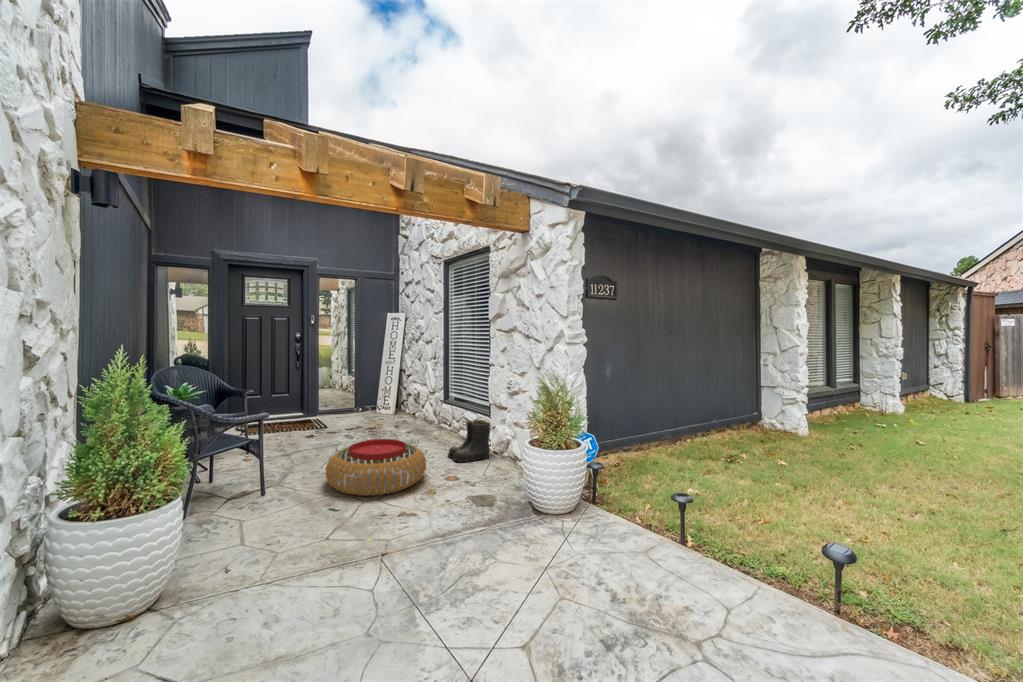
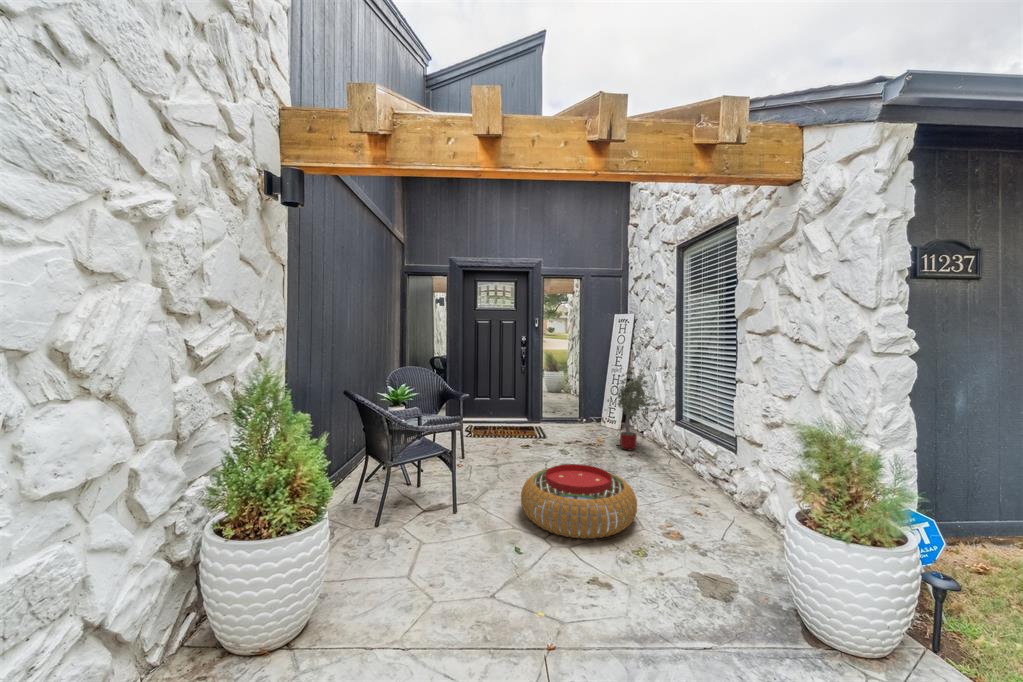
potted tree: none [393,358,433,429] -> present [616,367,660,450]
boots: present [448,420,490,462] -> none [673,455,736,513]

